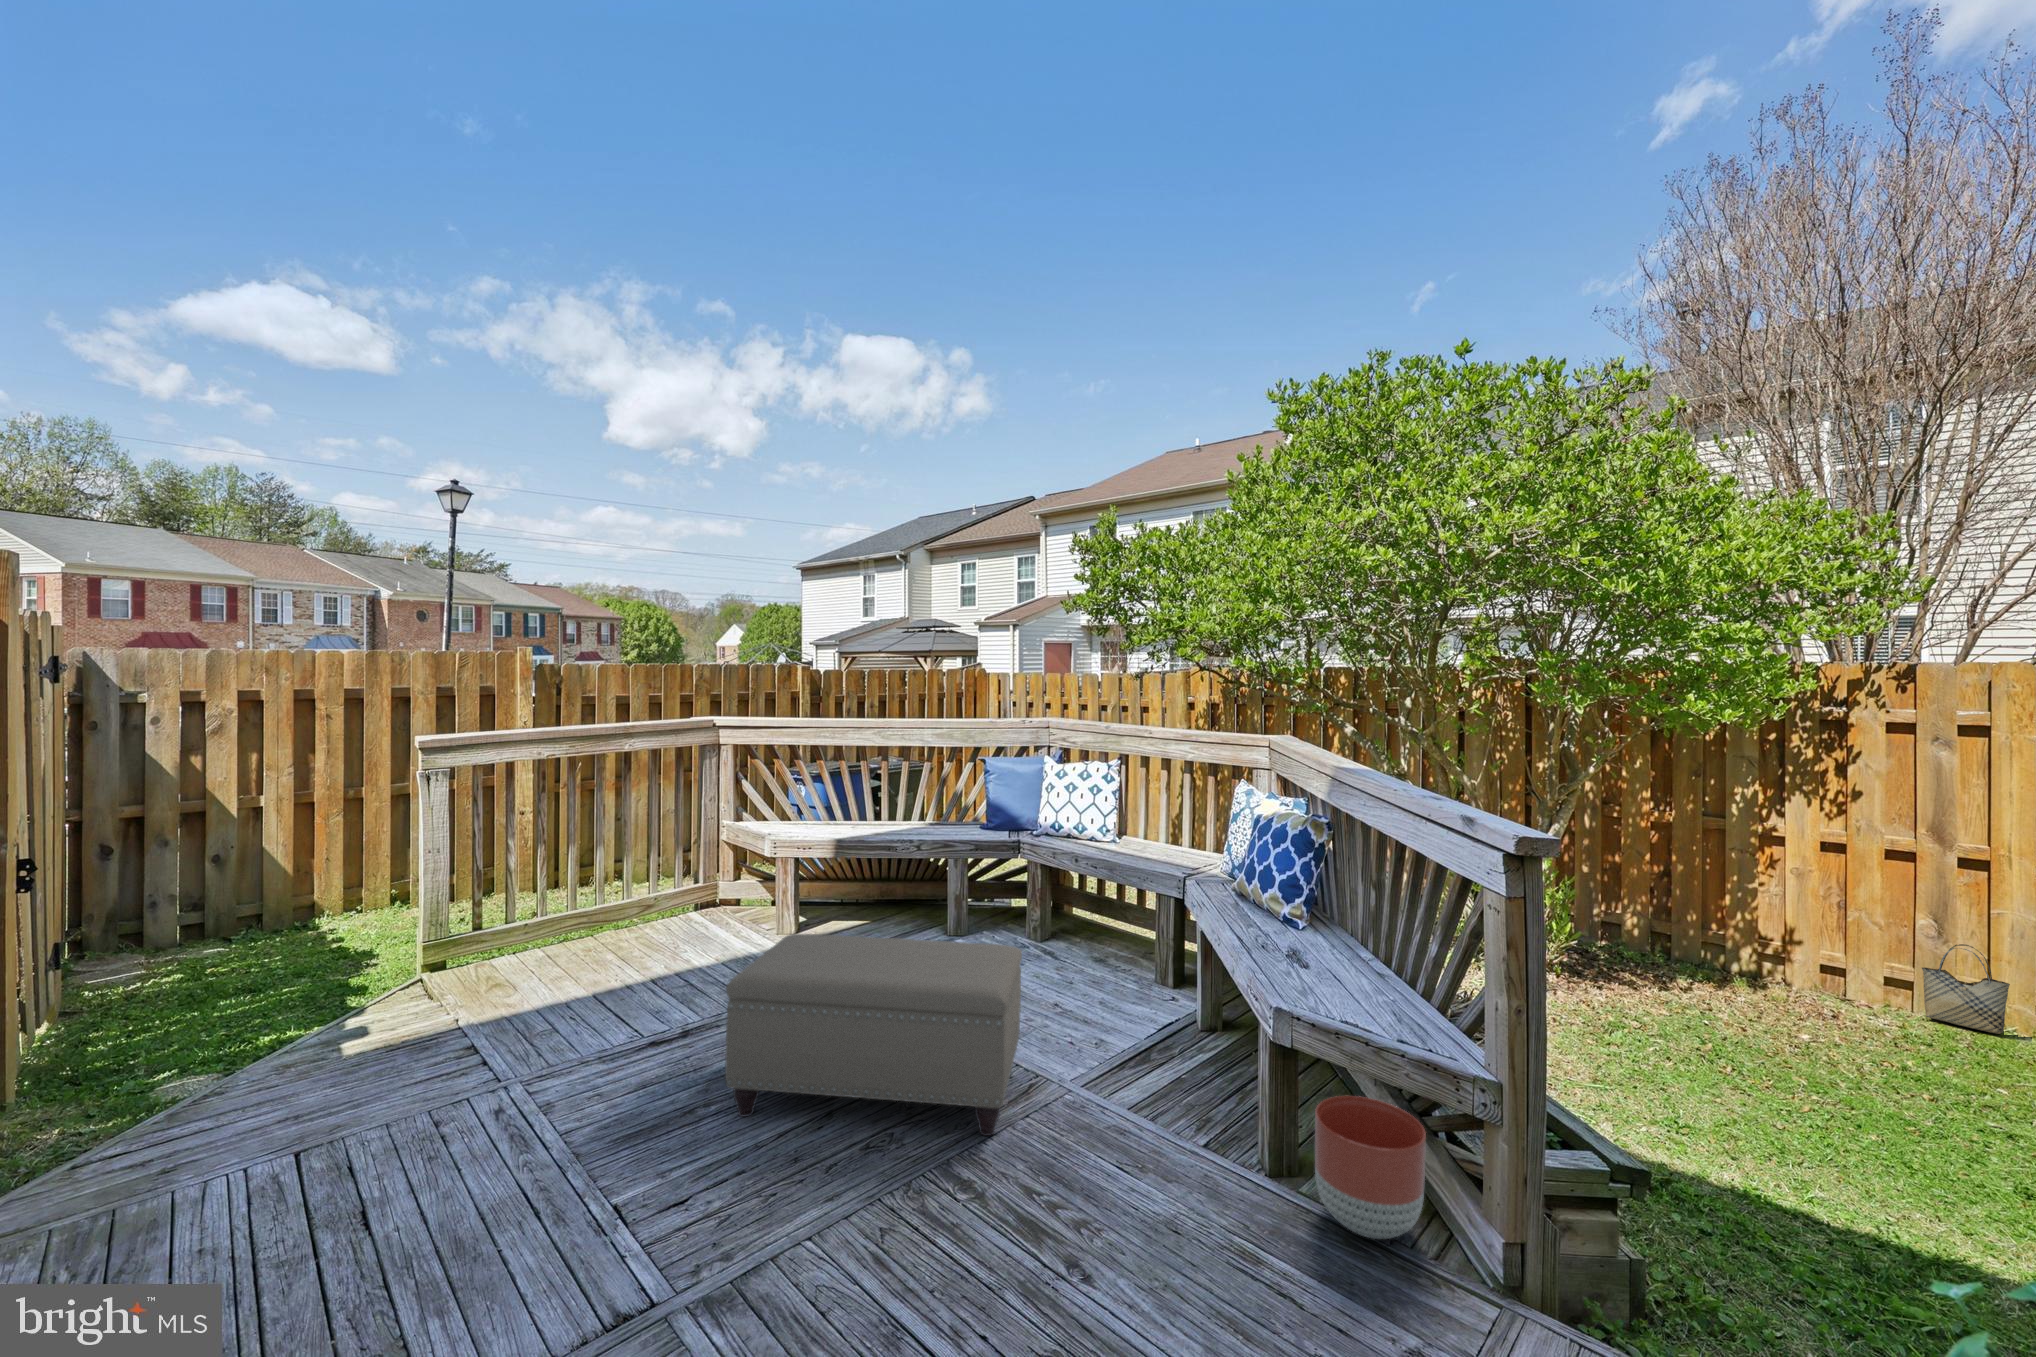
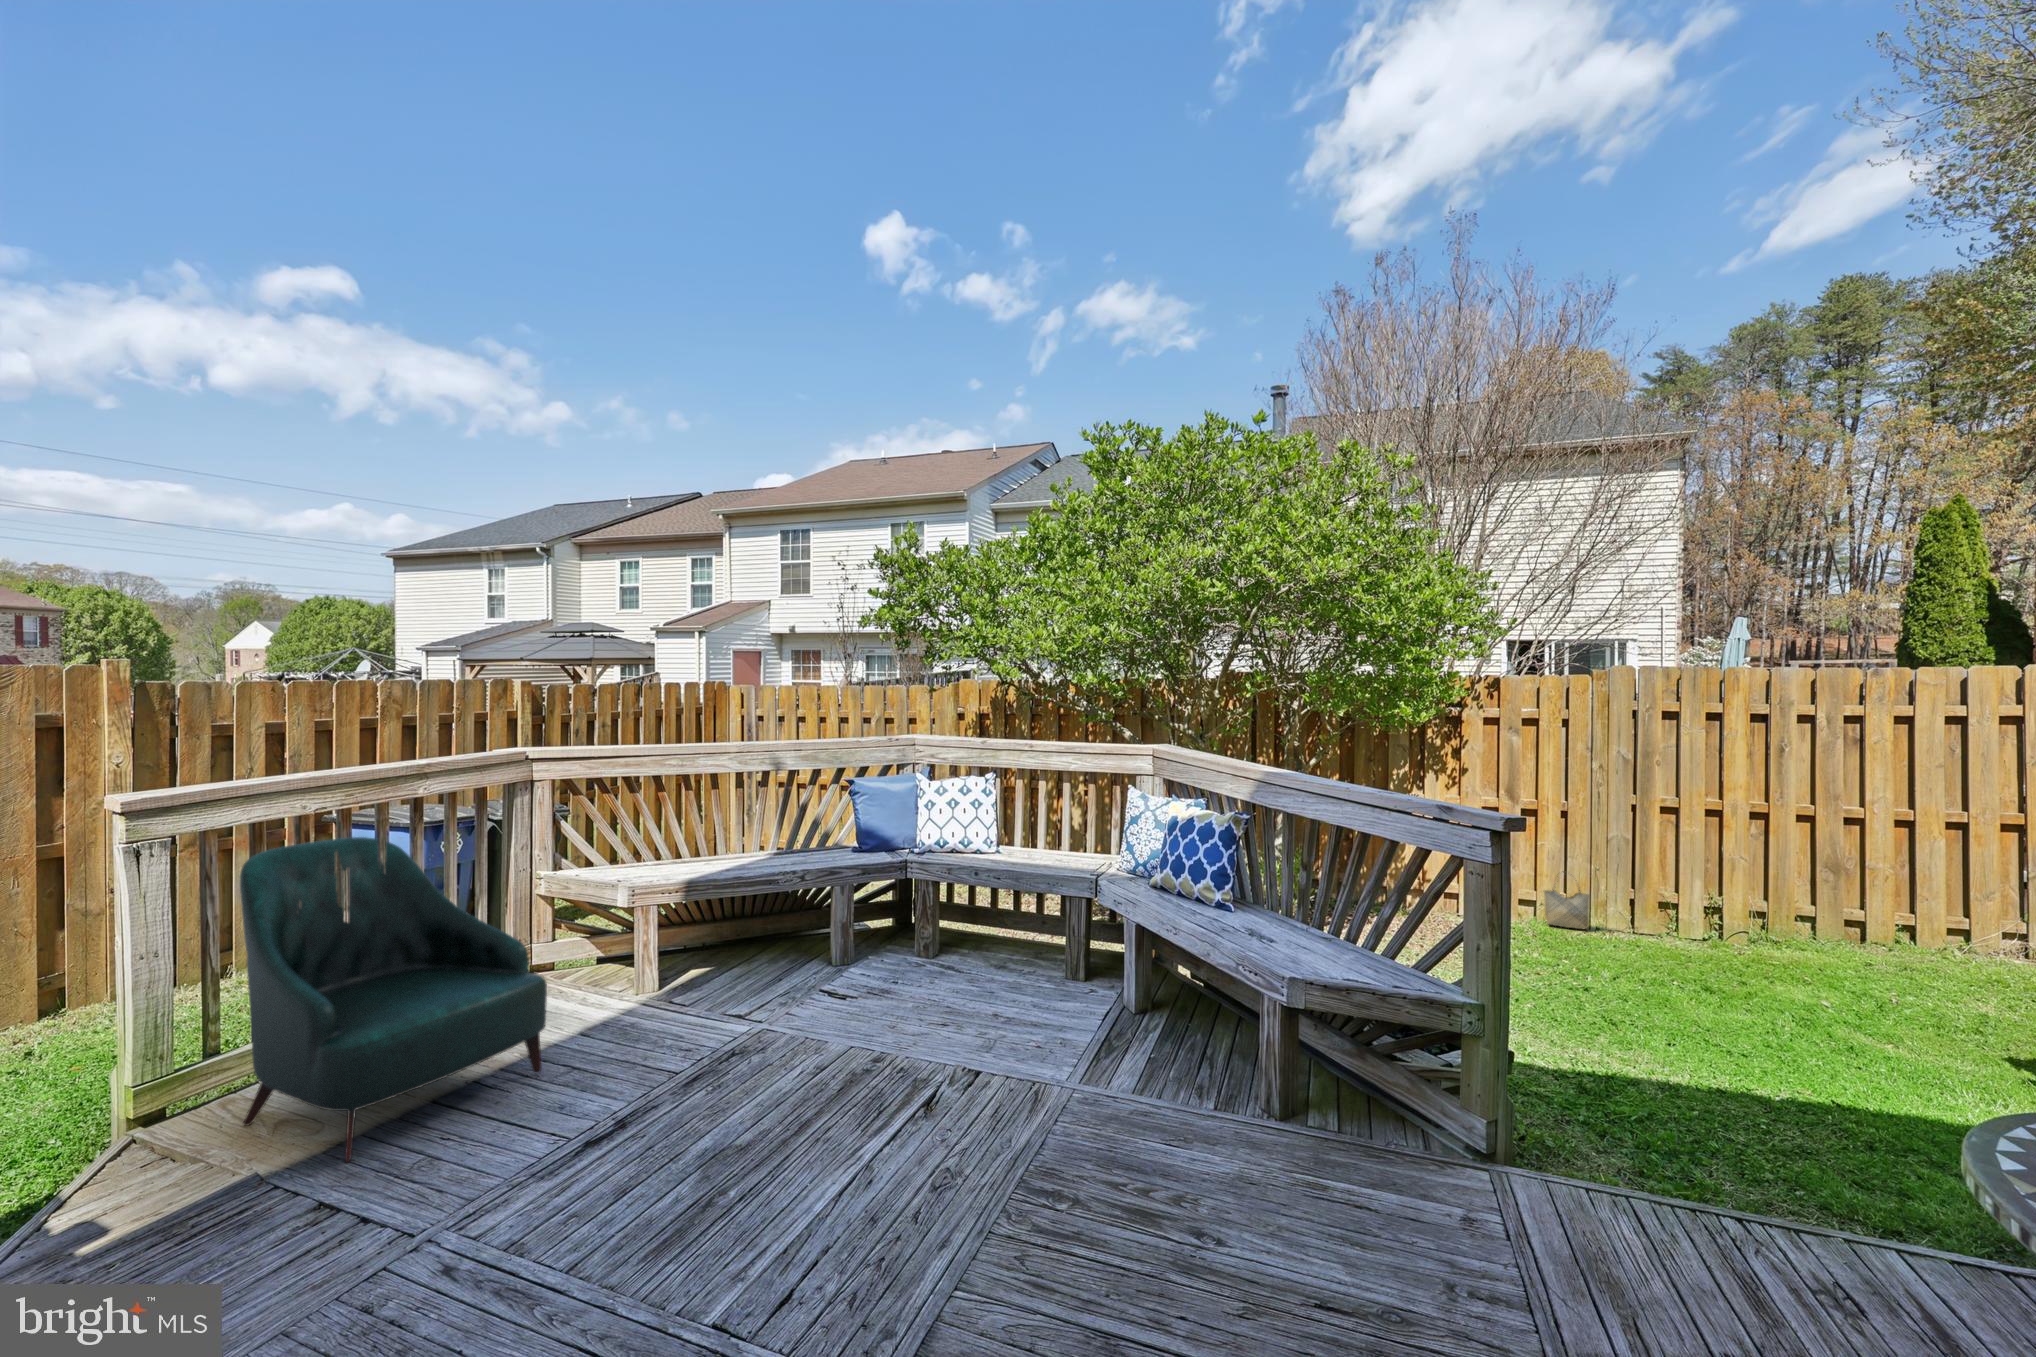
armchair: none [465,780,668,1024] -> present [240,837,547,1163]
ottoman: present [725,934,1022,1136] -> none [771,961,1067,1186]
planter: present [1315,1096,1426,1239] -> none [1334,1036,1422,1144]

